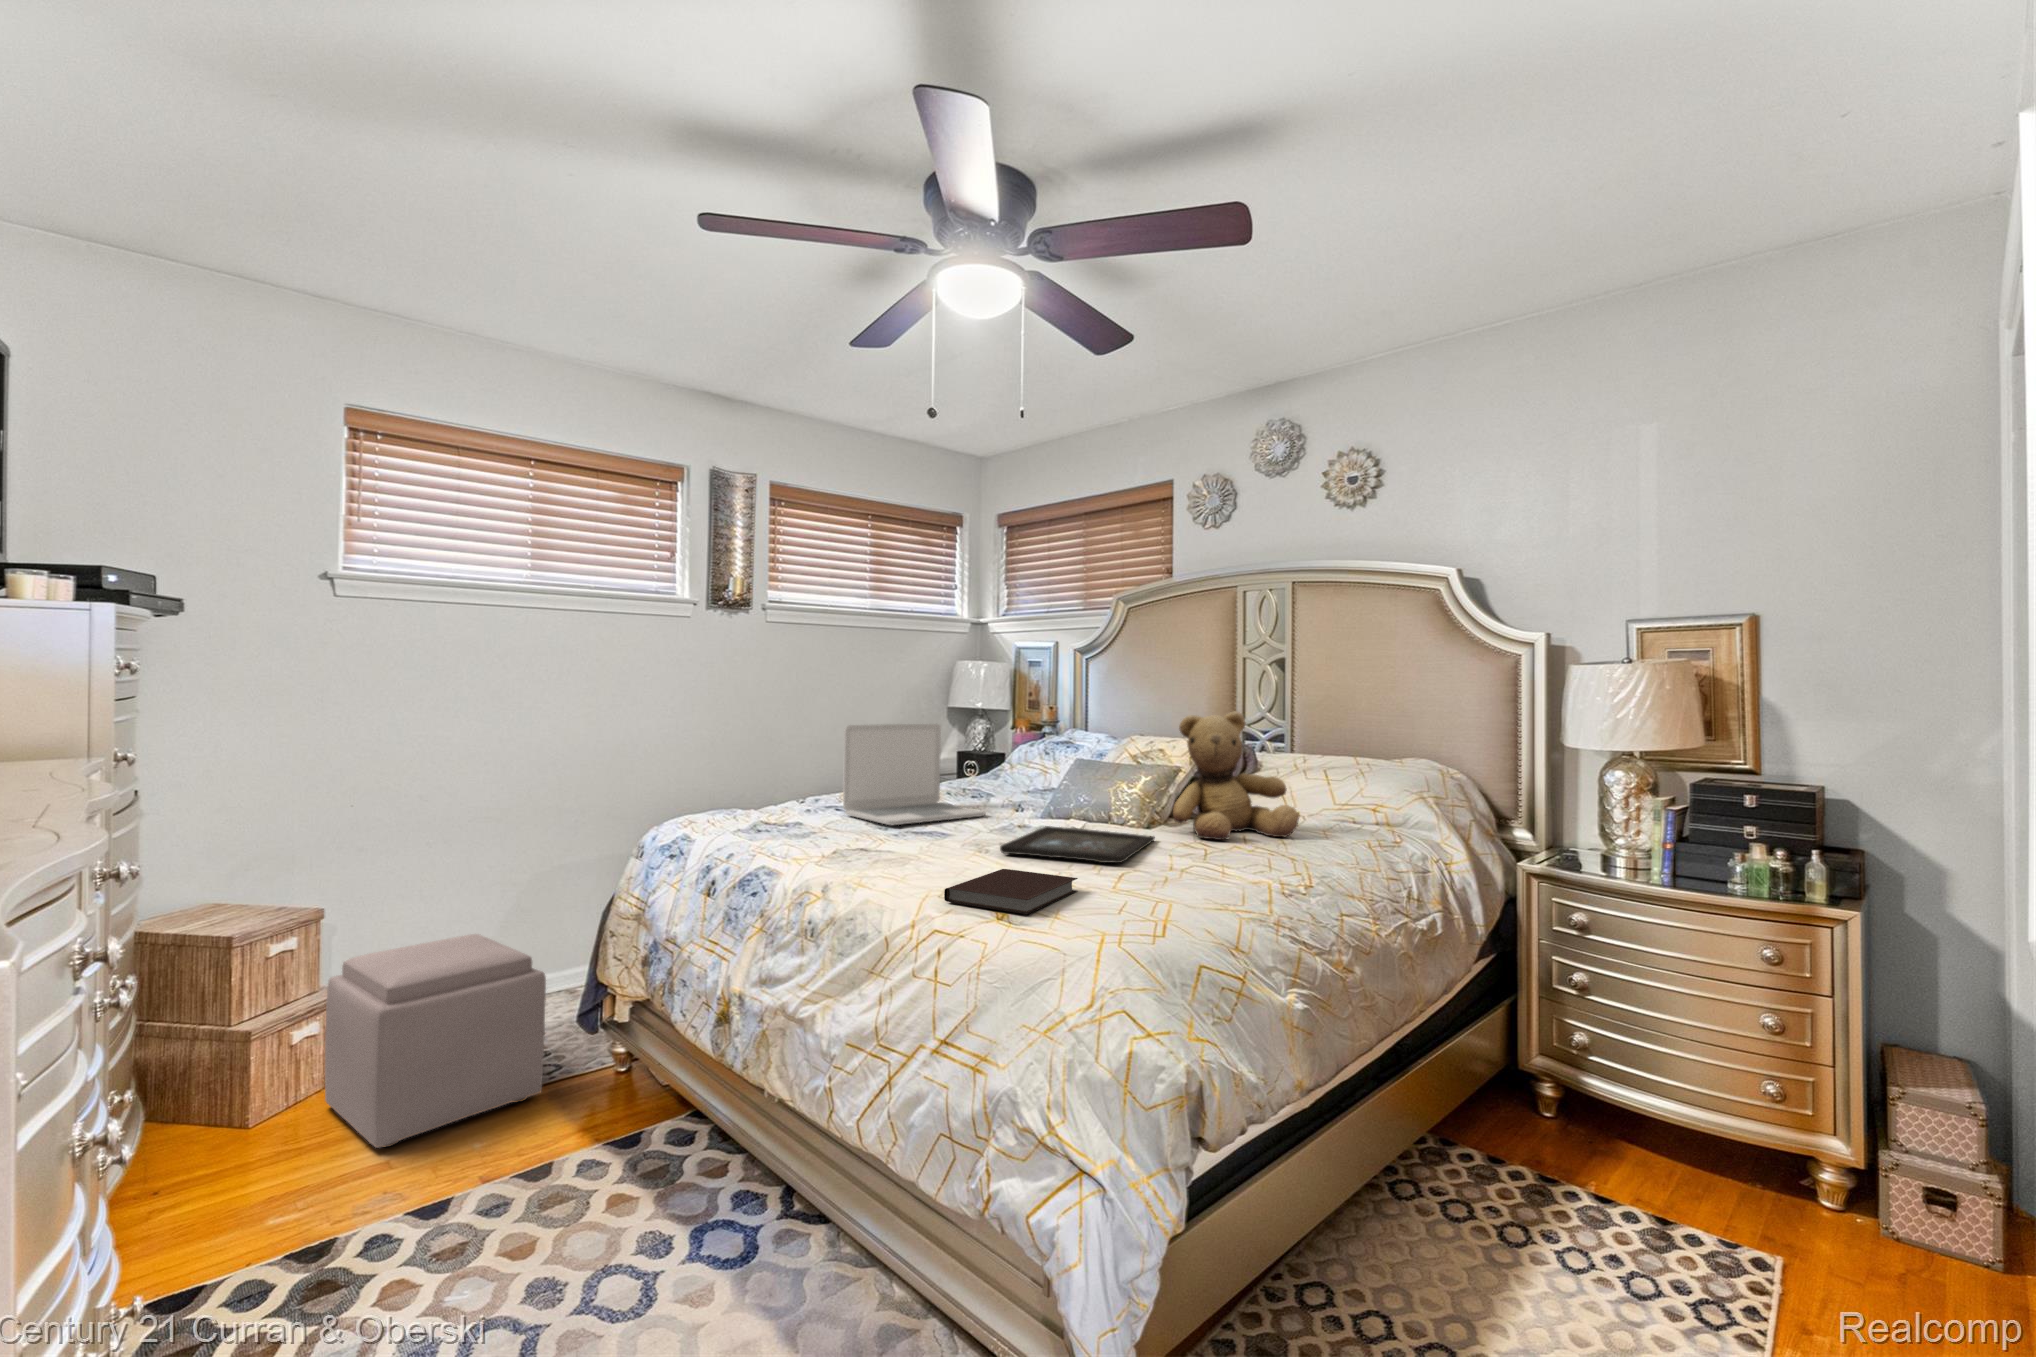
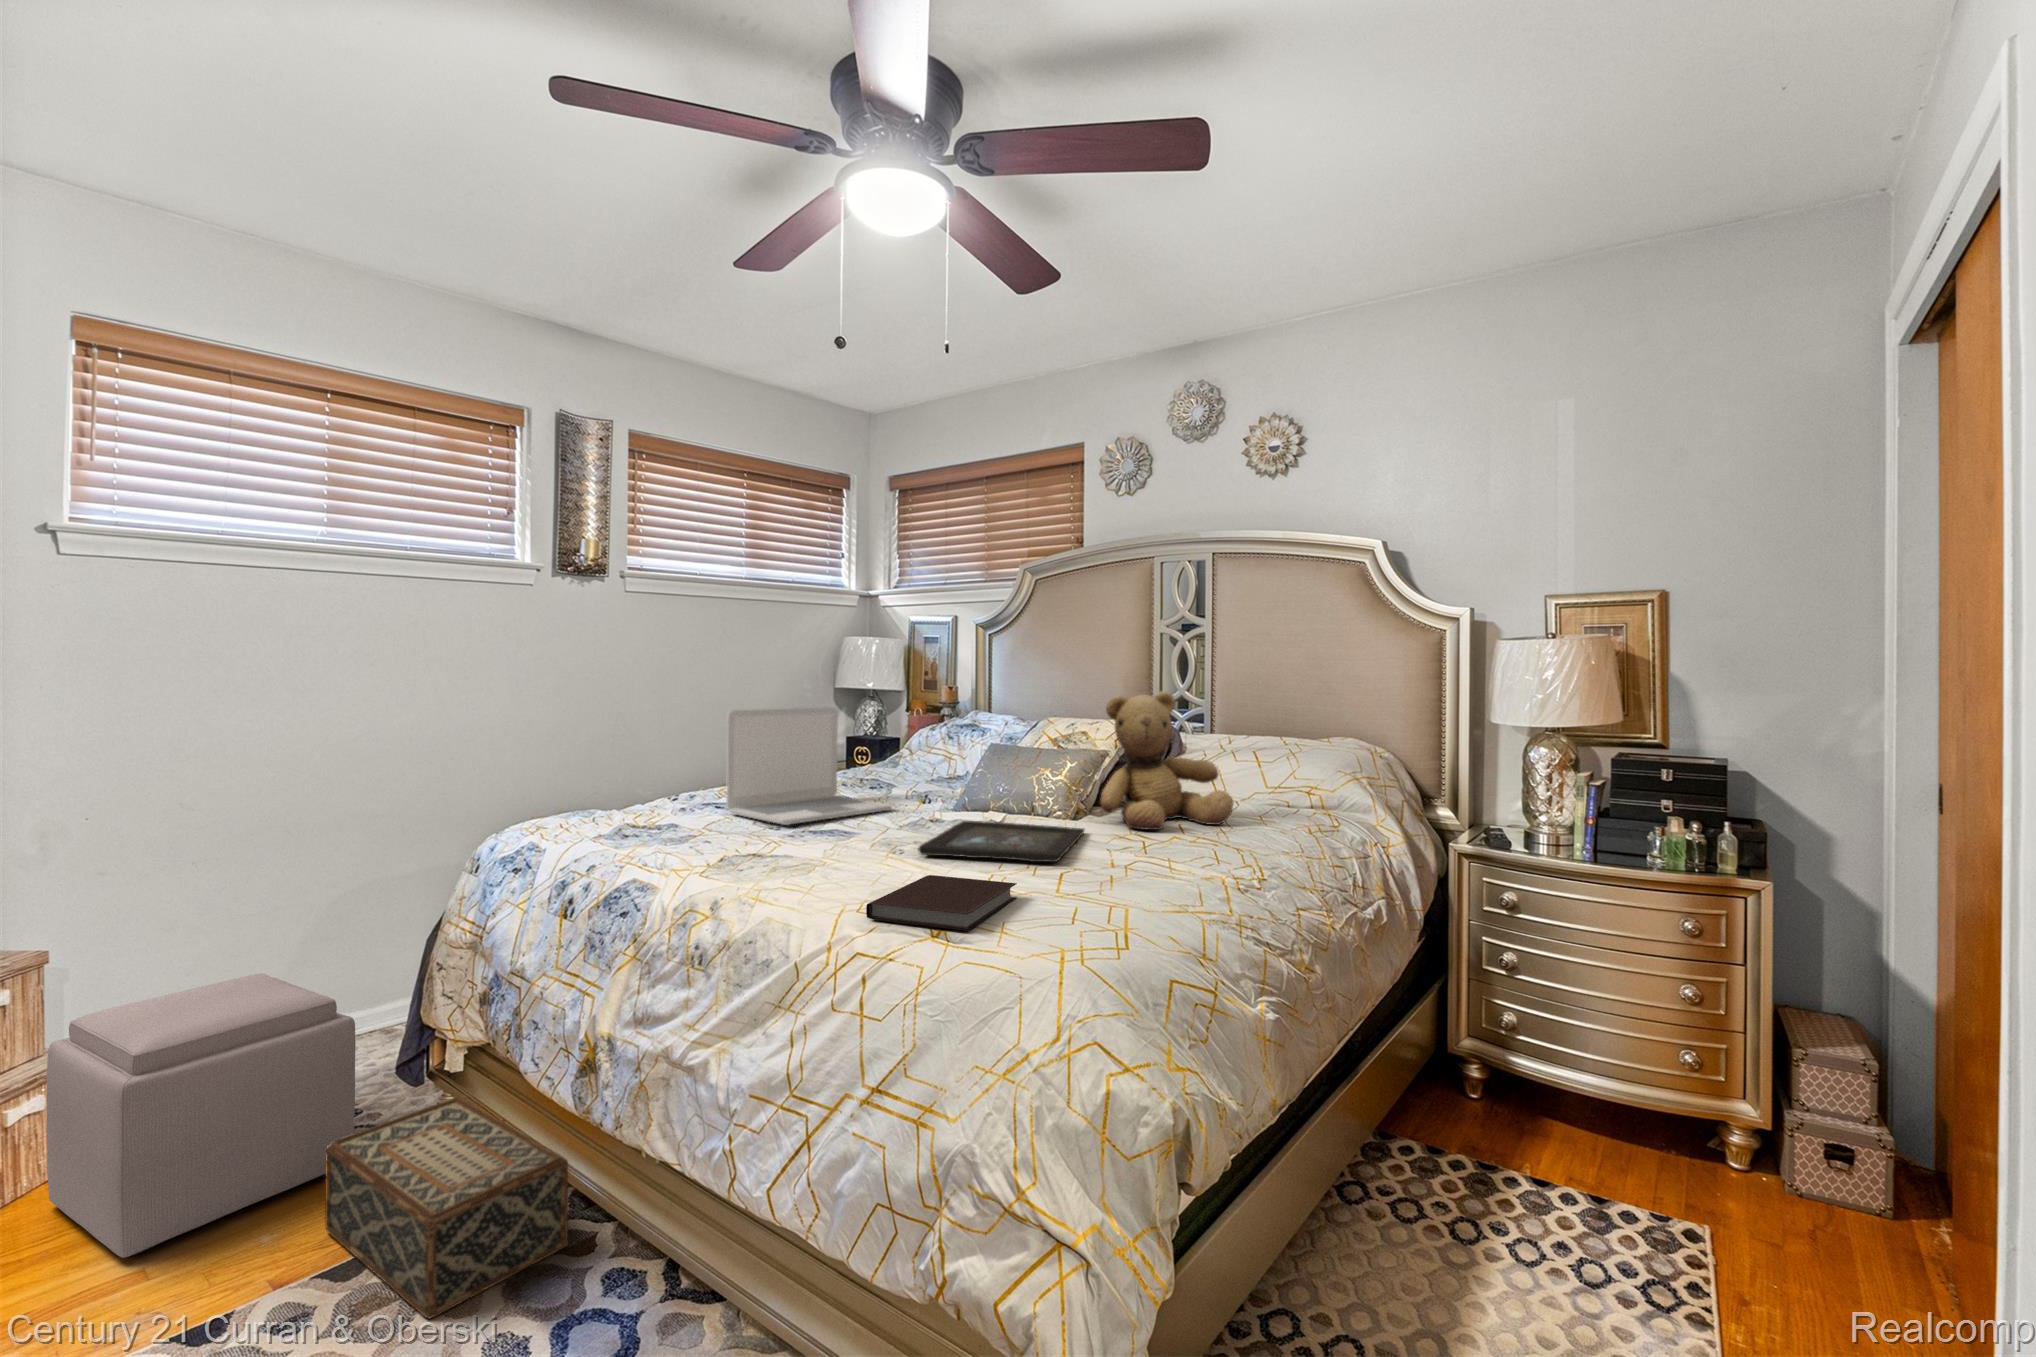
woven basket: none [521,1043,705,1216] -> present [325,1098,568,1319]

